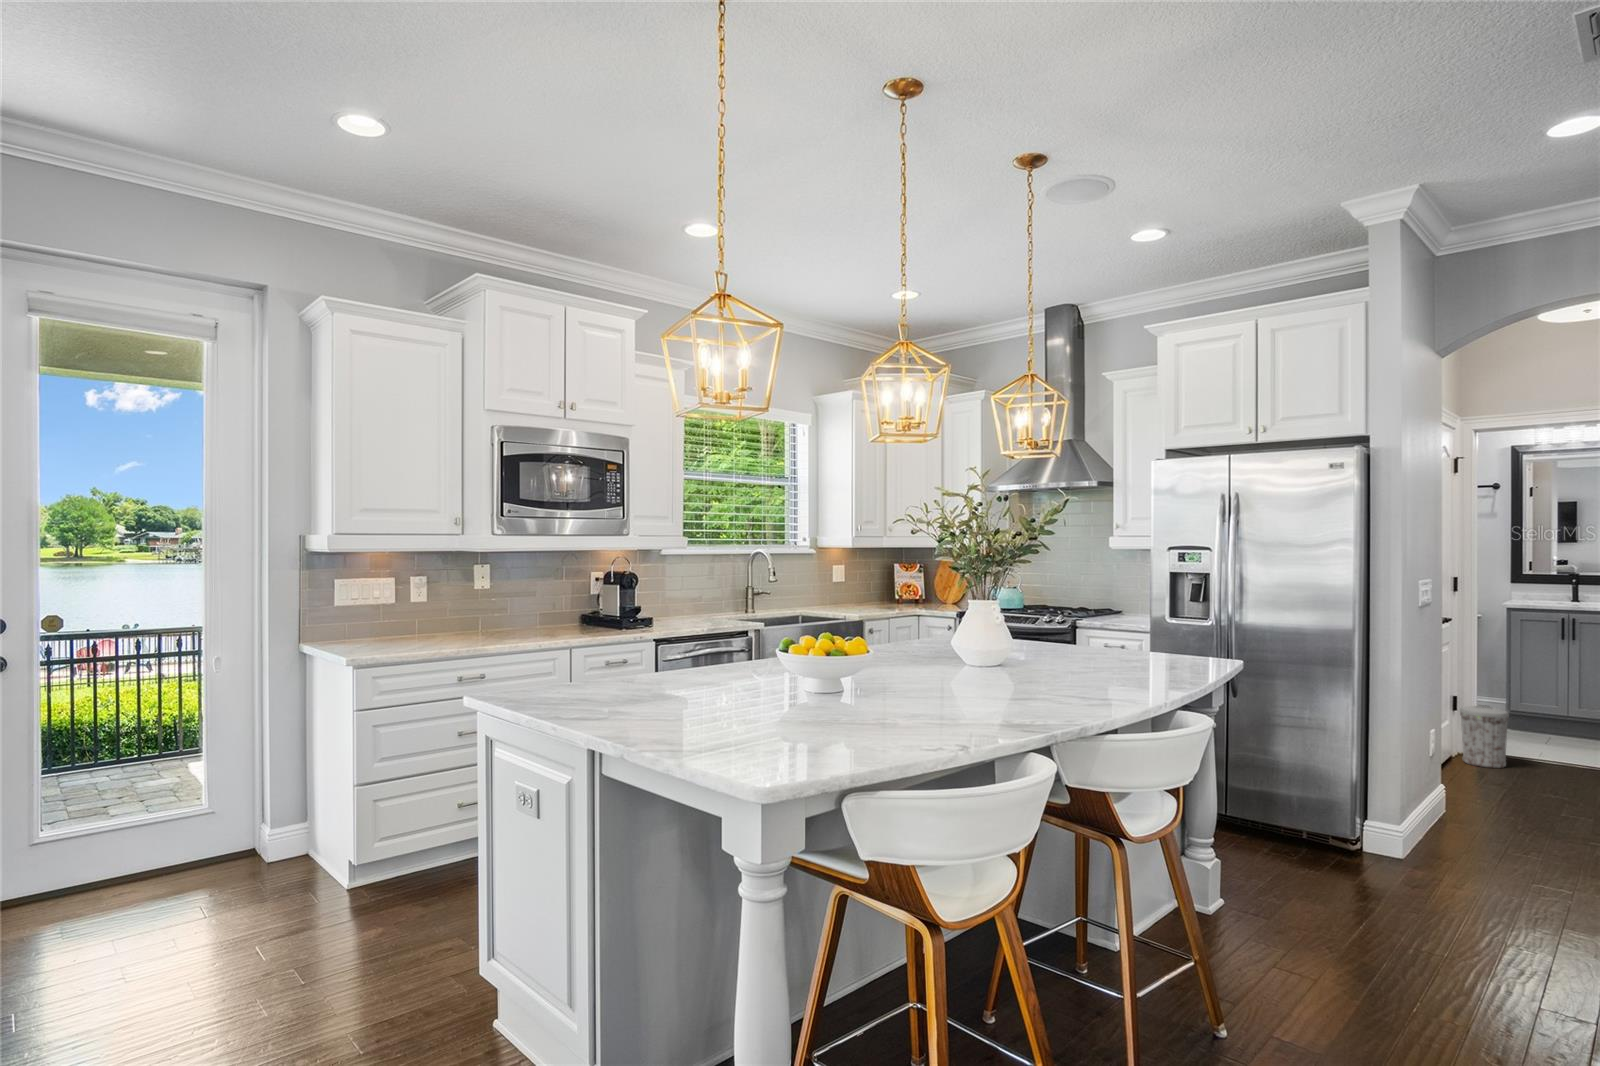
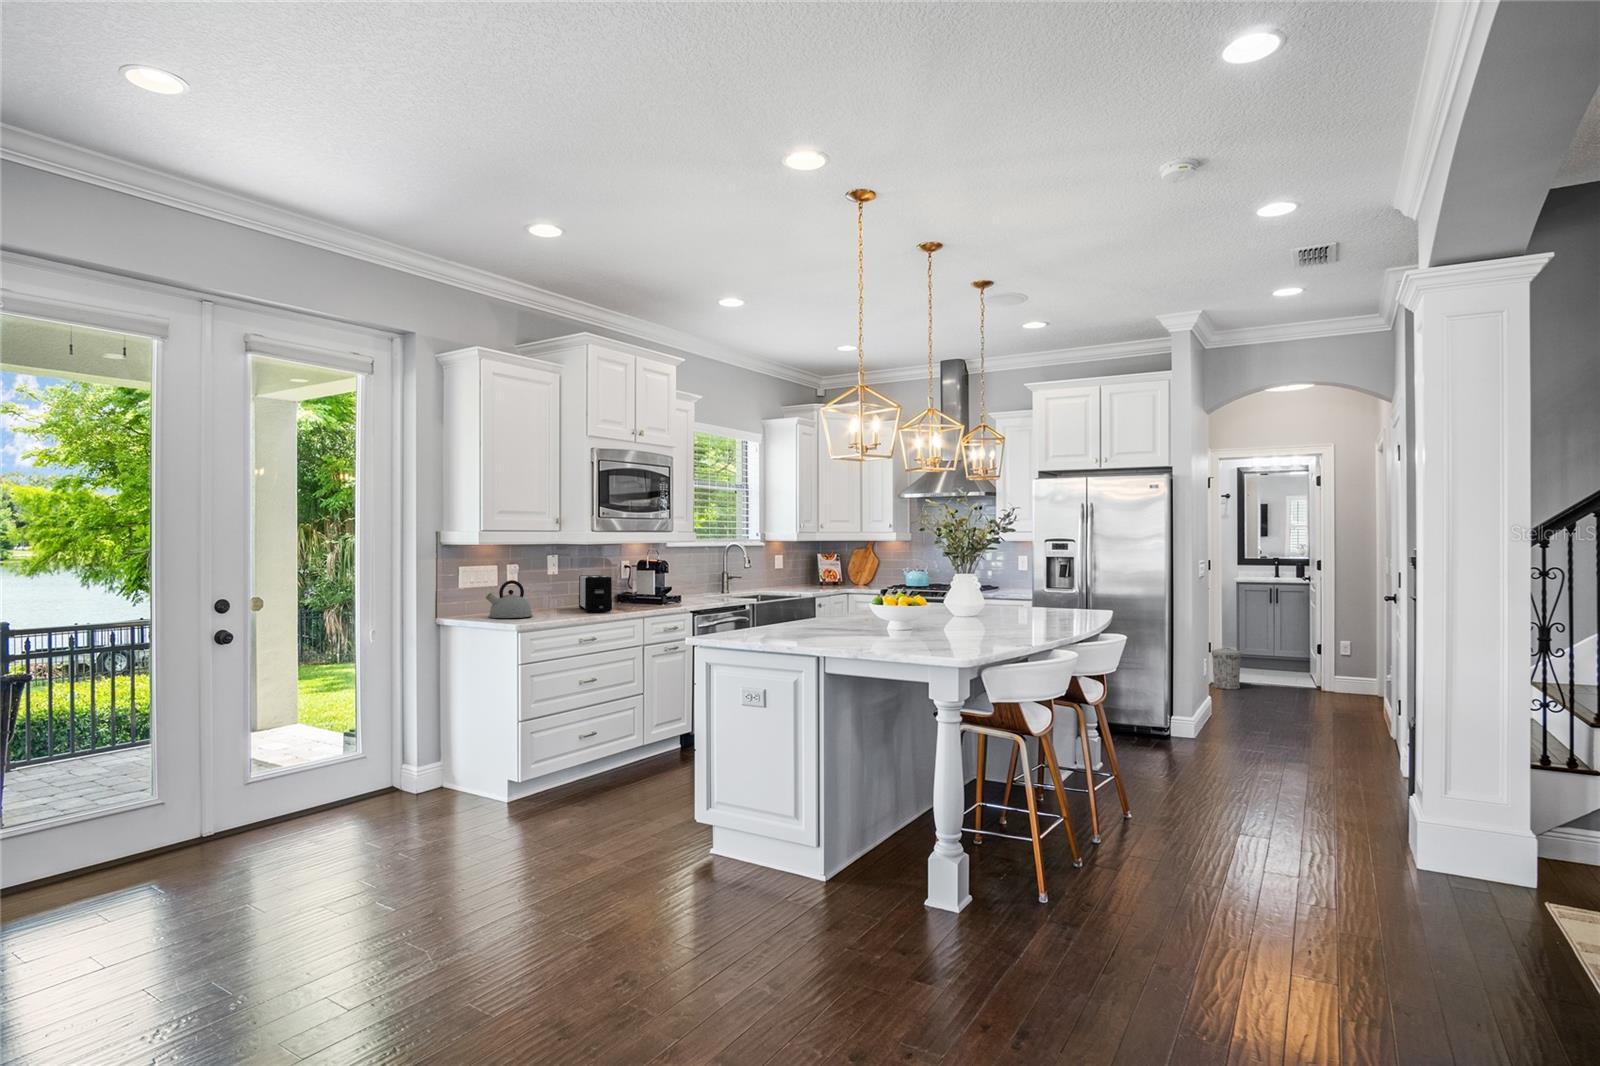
toaster: none [496,590,542,639] -> present [579,575,612,612]
kettle: none [352,597,417,646] -> present [486,580,533,618]

